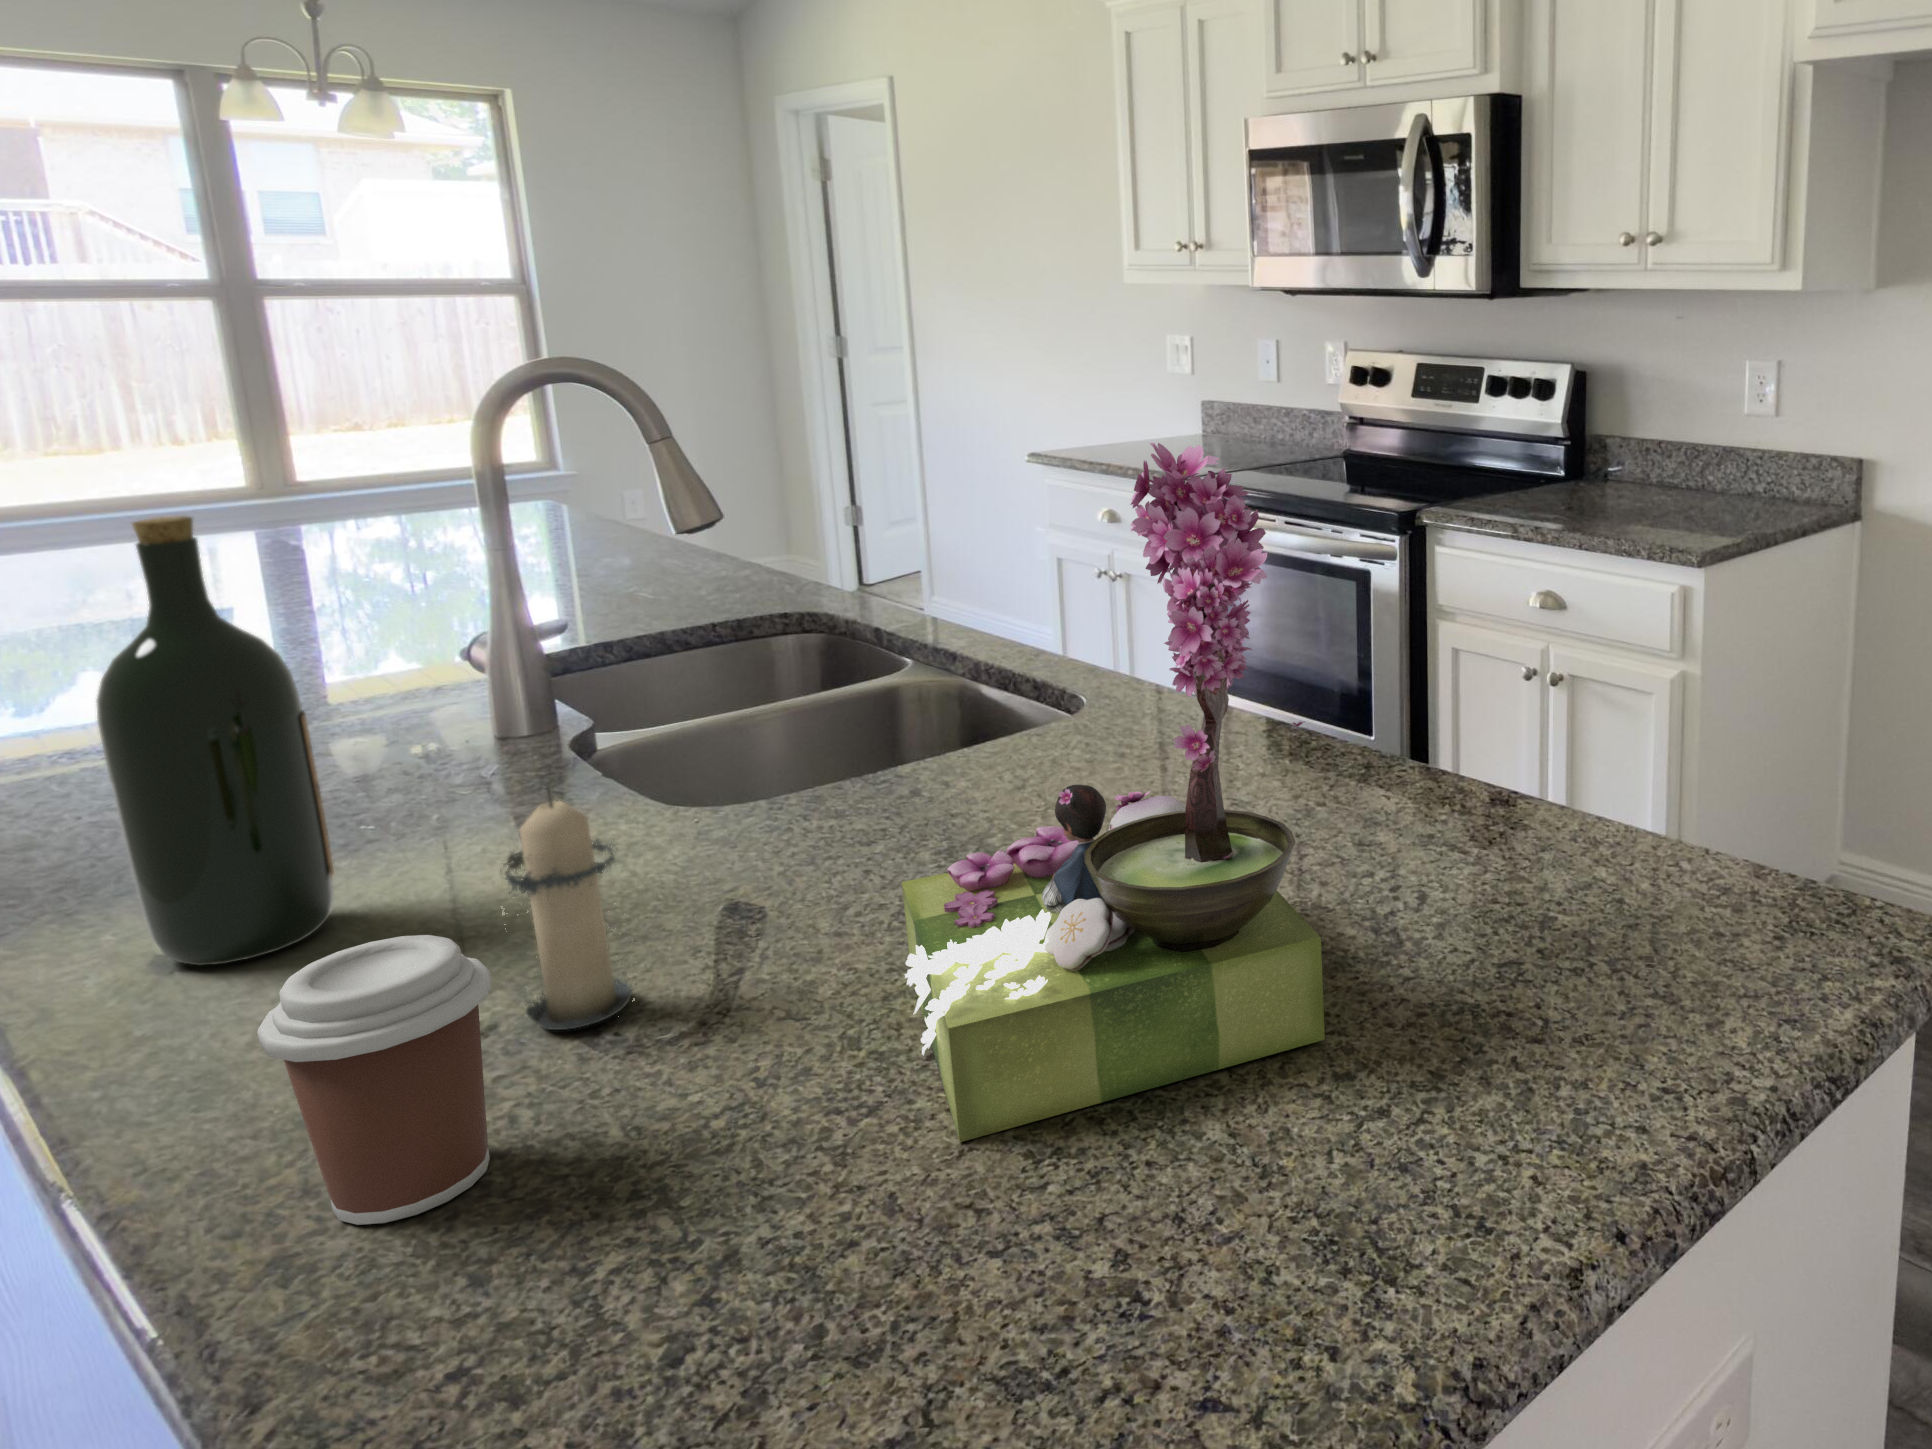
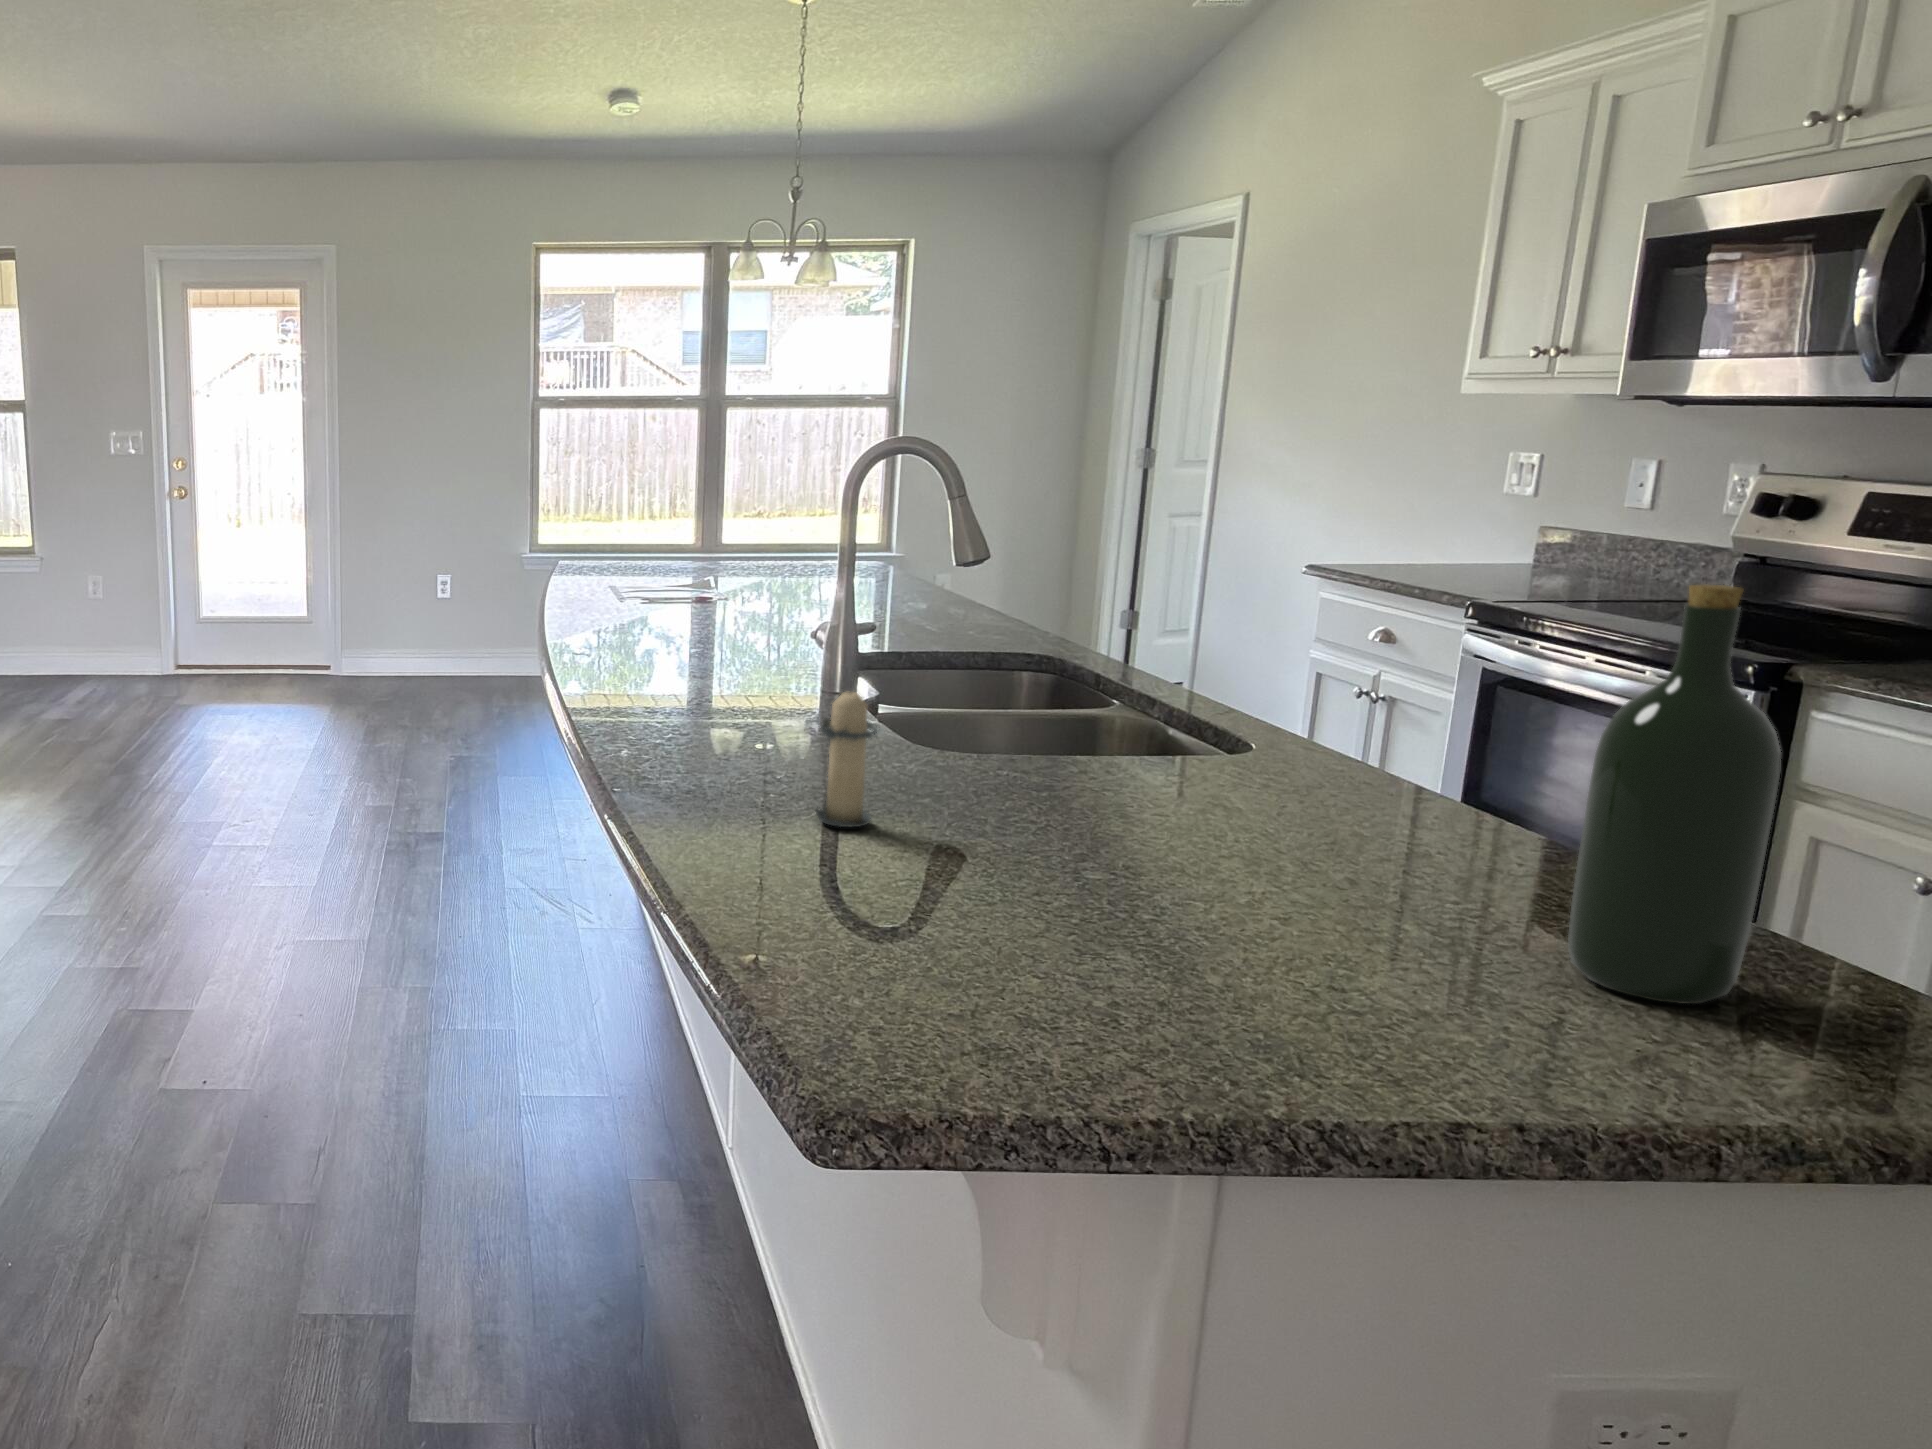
flower arrangement: present [902,443,1325,1142] -> none [1024,497,1389,969]
wine bottle: present [97,516,334,965] -> present [1568,585,1781,1004]
coffee cup: present [257,935,492,1225] -> none [709,730,808,870]

